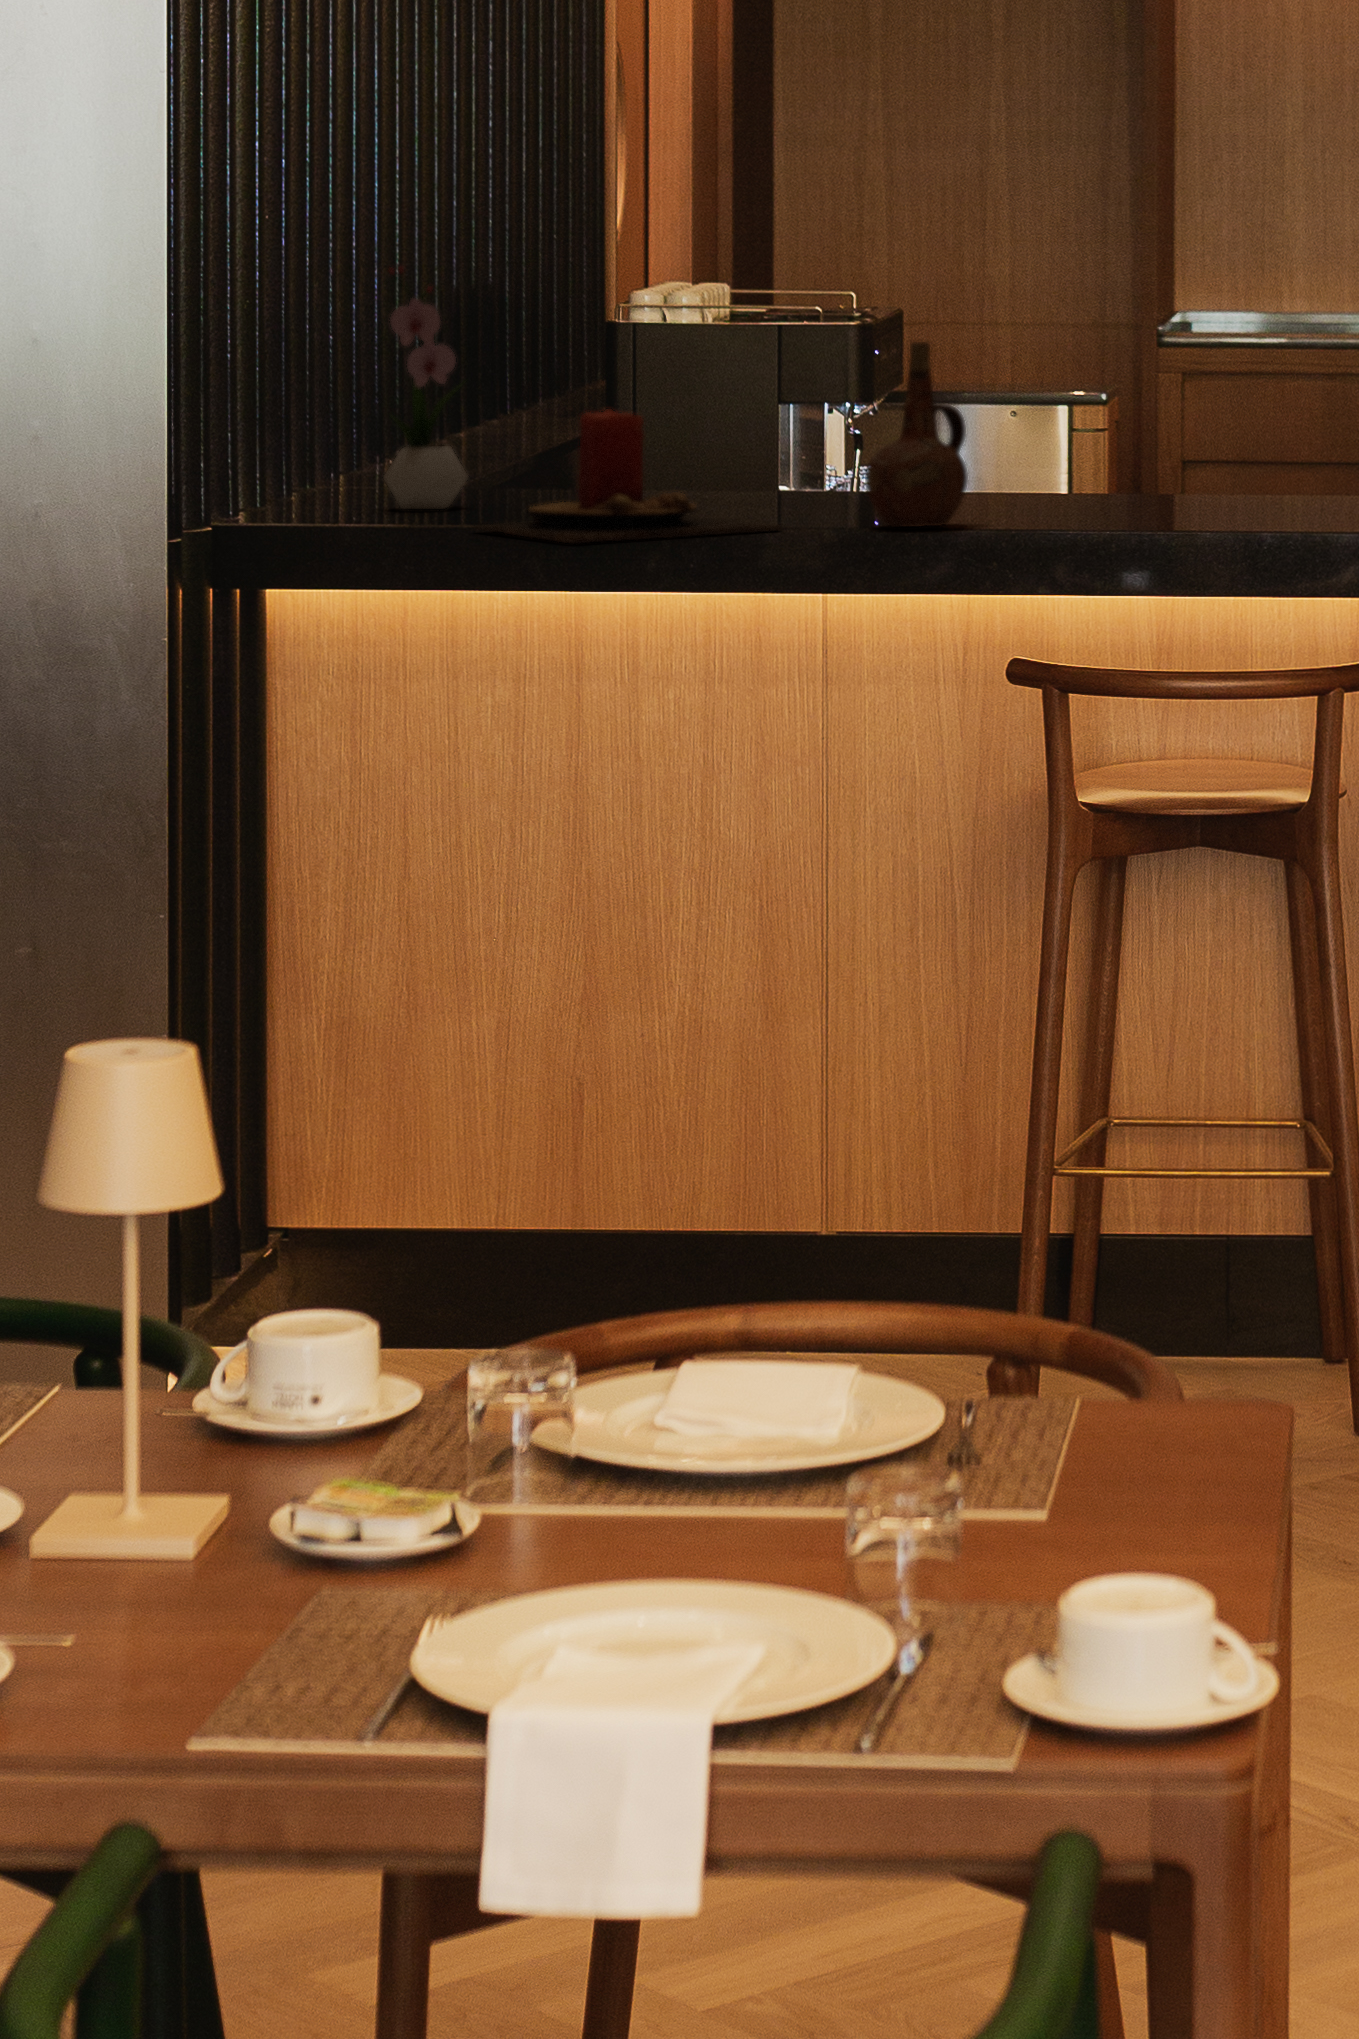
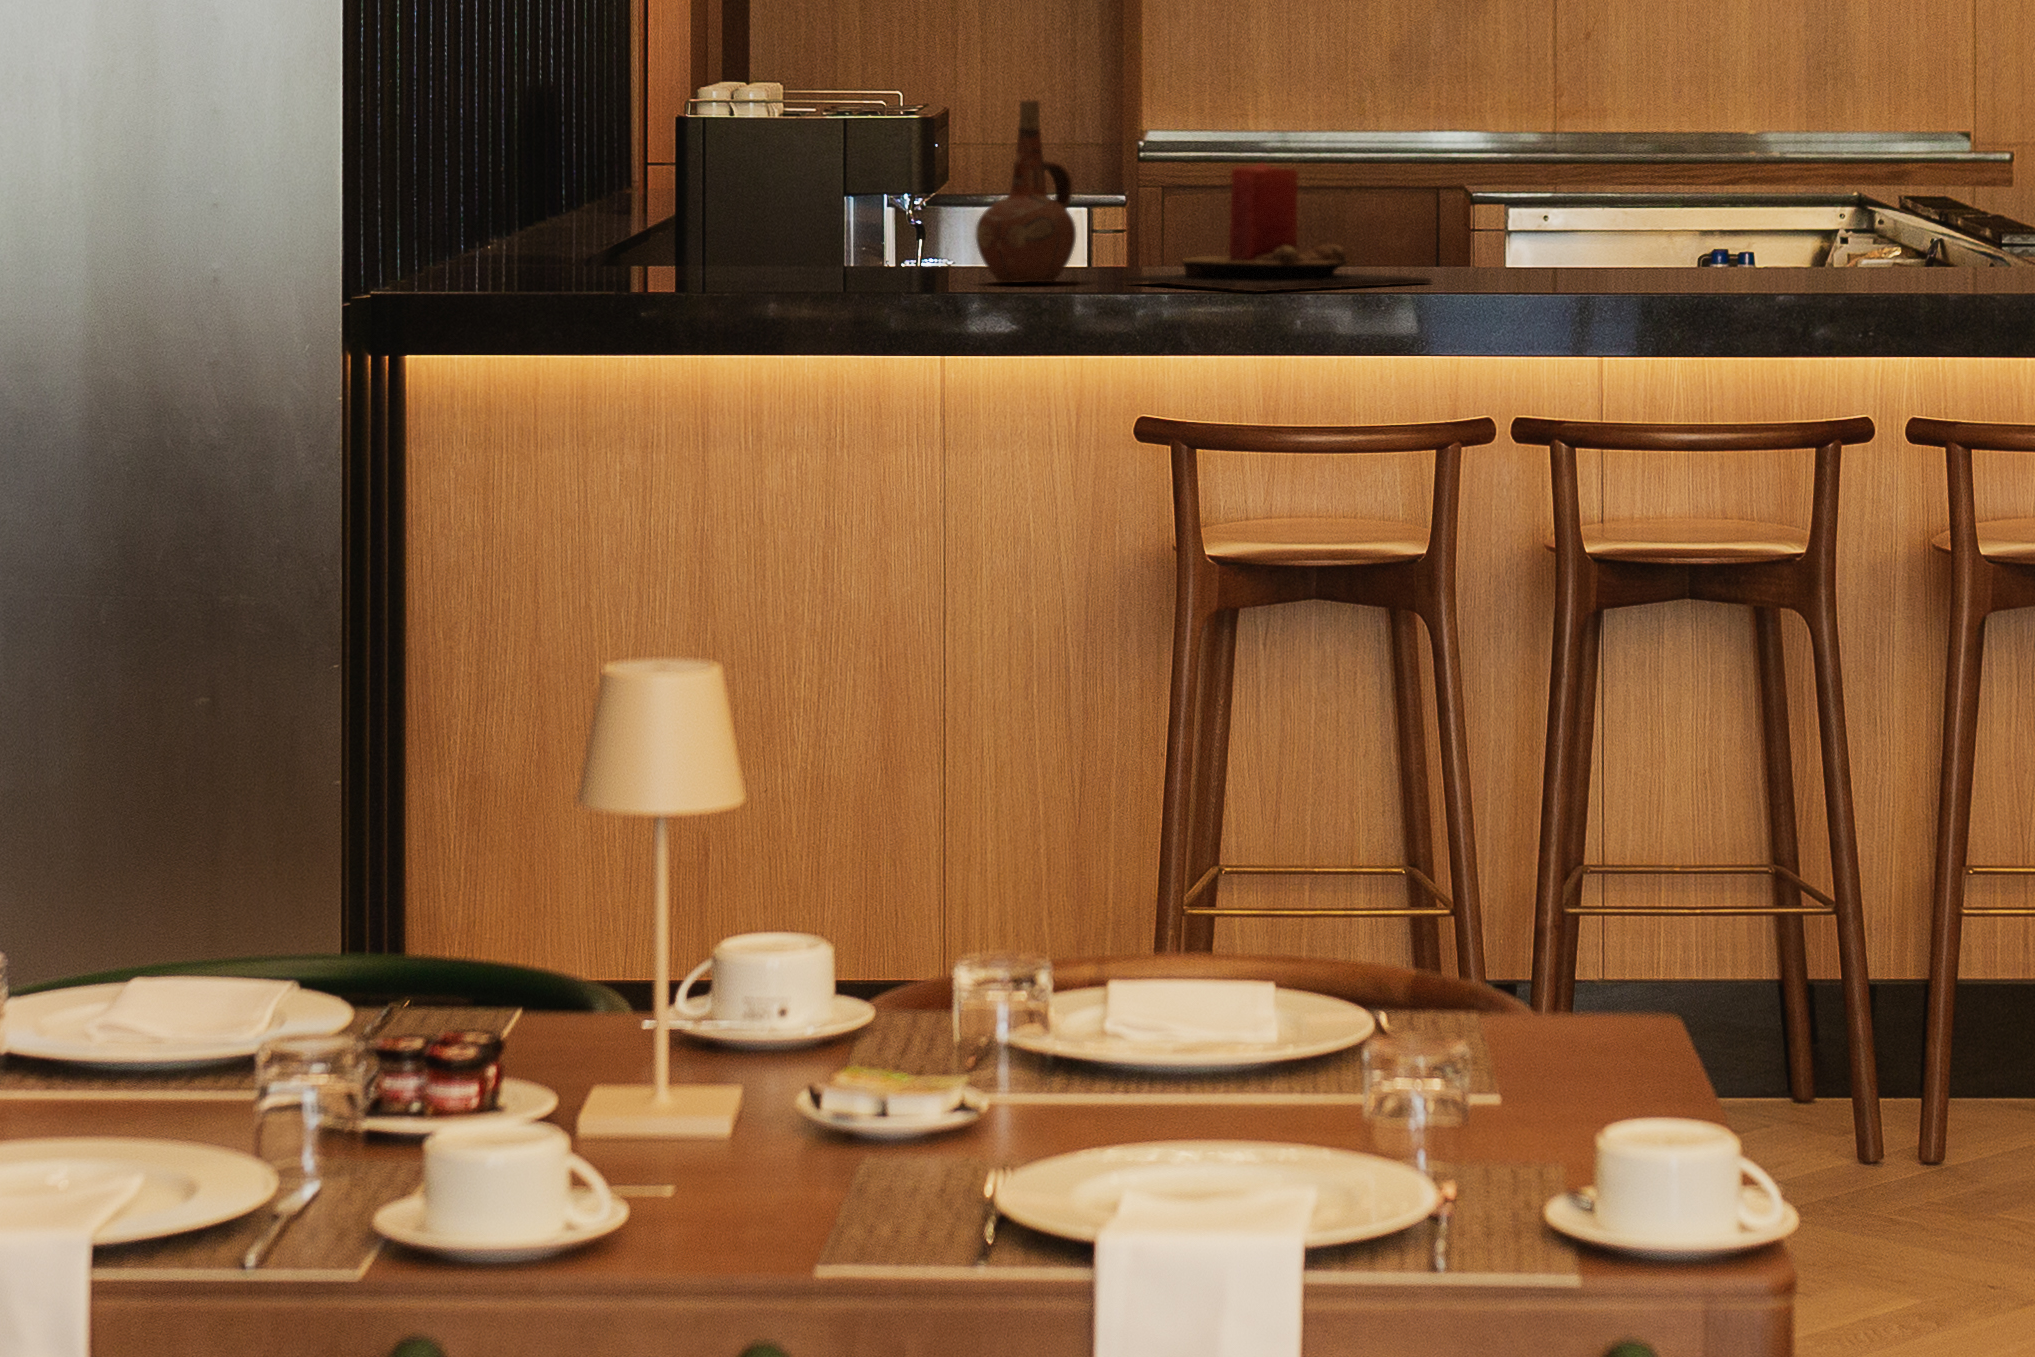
flower arrangement: present [384,267,468,509] -> none [471,28,556,270]
candle: present [472,409,781,544] -> present [1123,163,1432,292]

